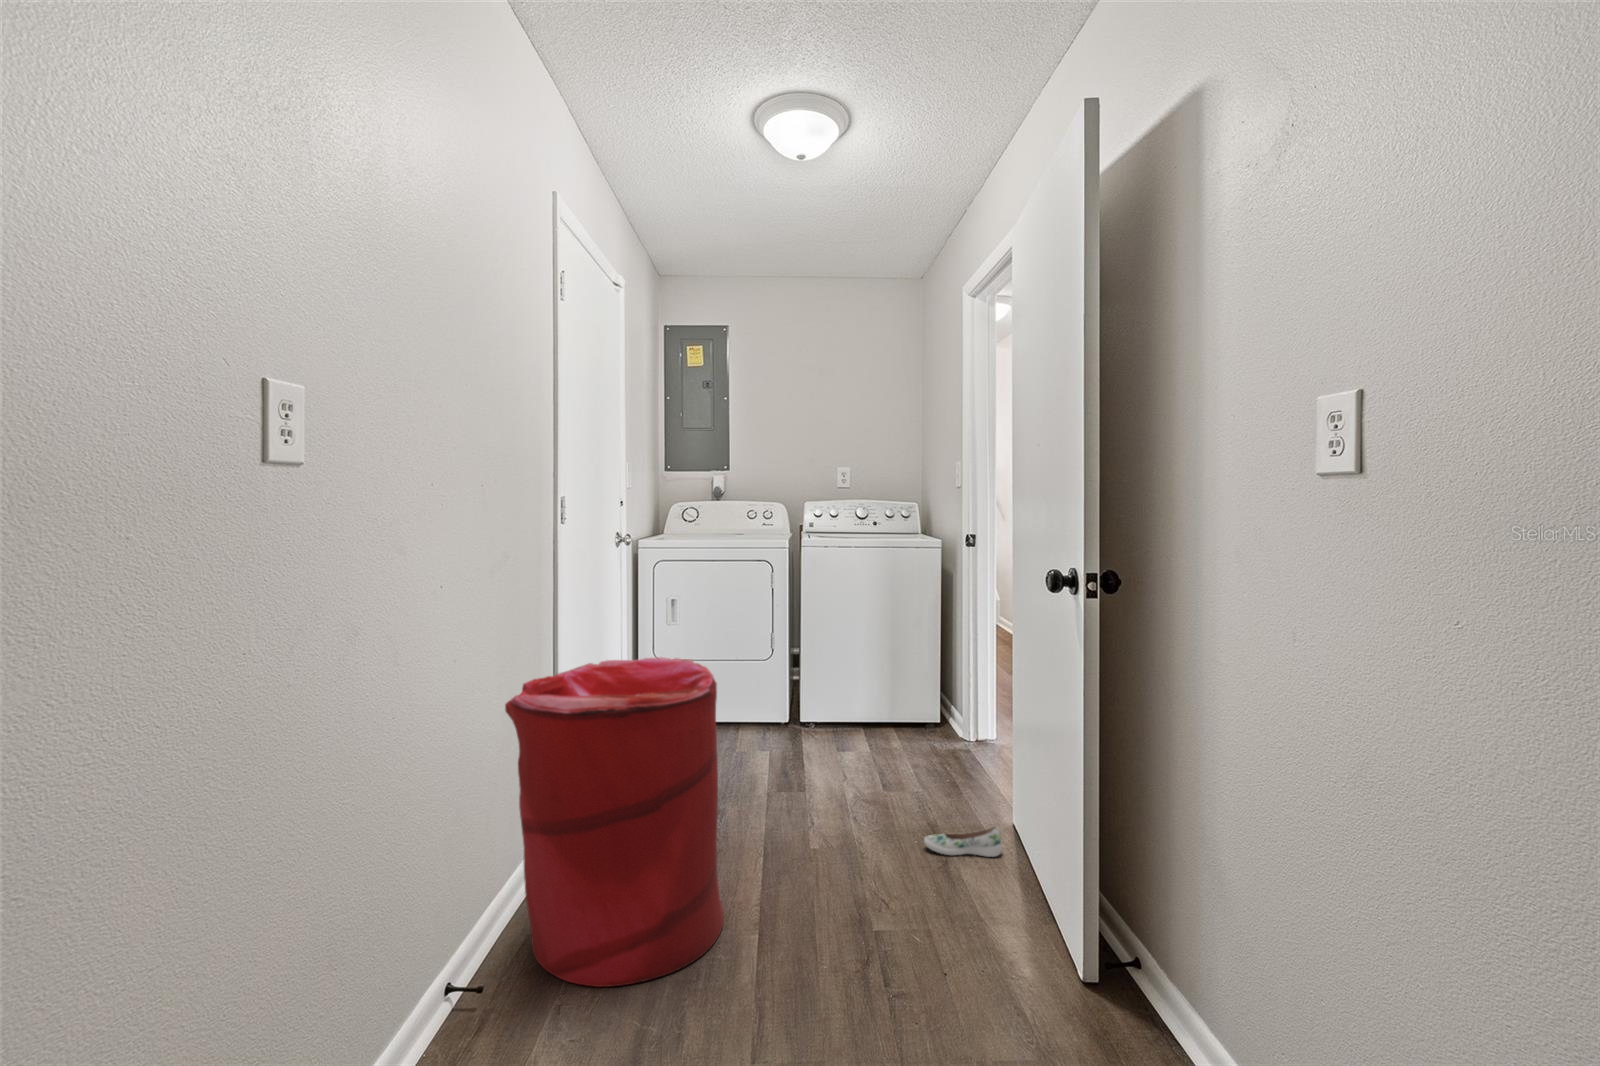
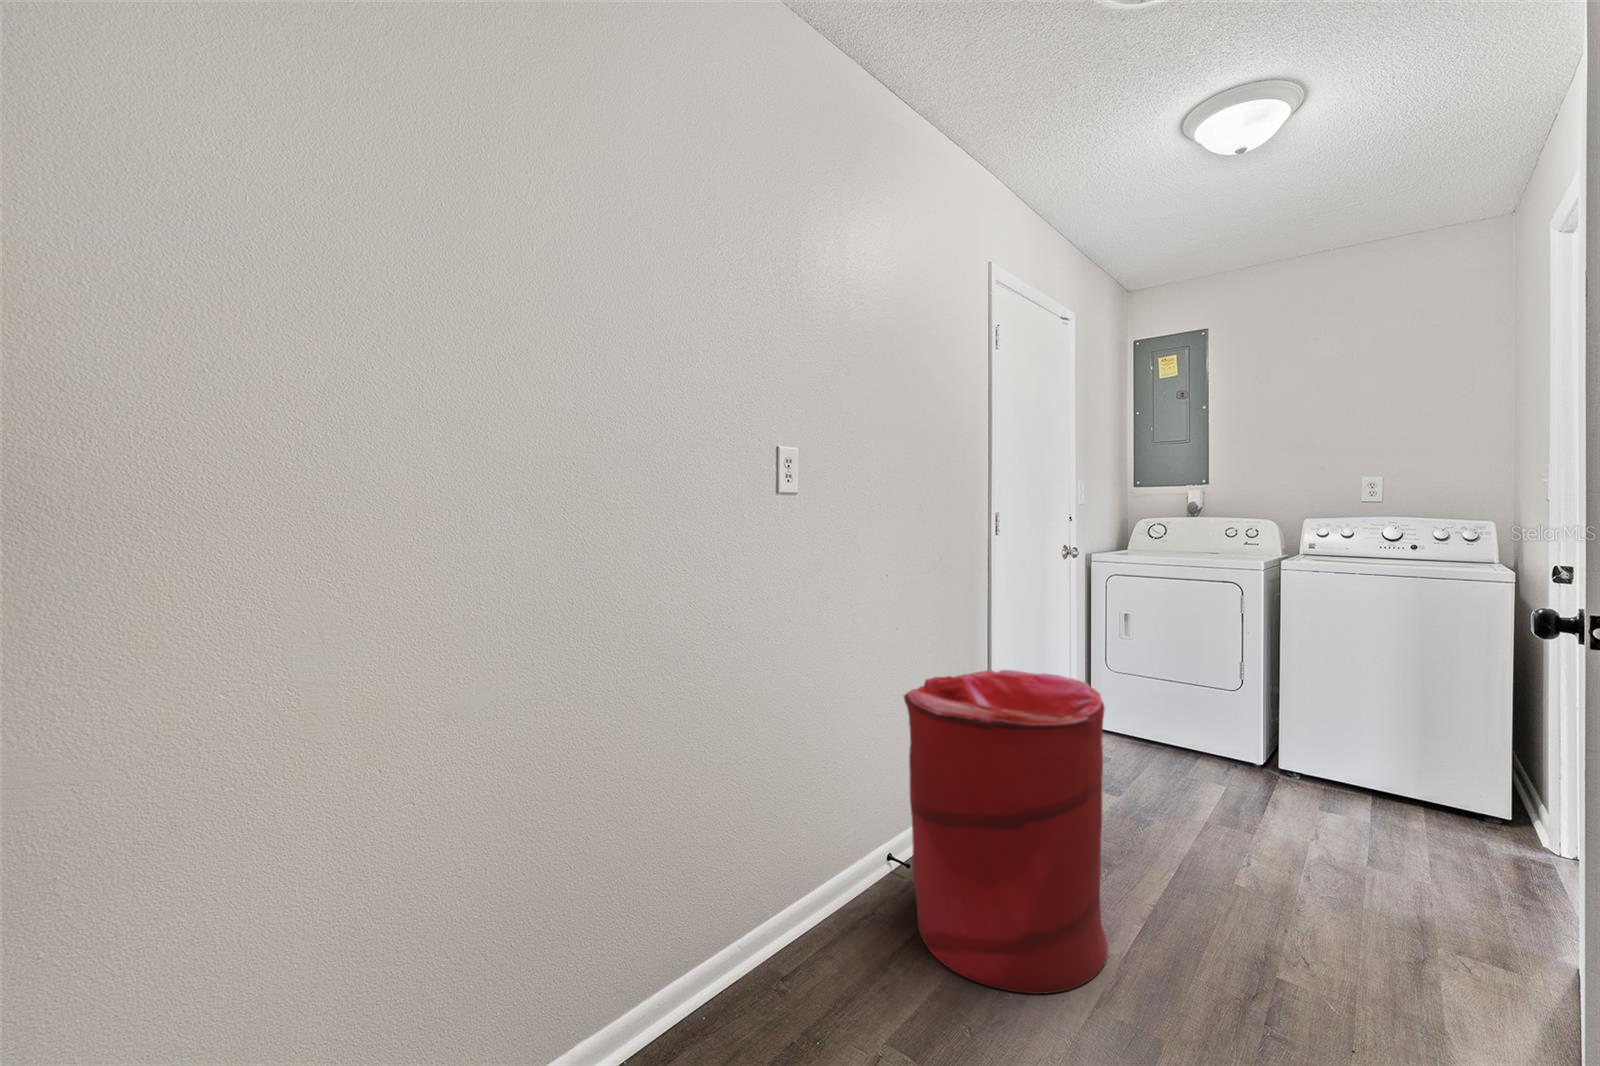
shoe: present [924,826,1002,857] -> none [1420,967,1575,1043]

